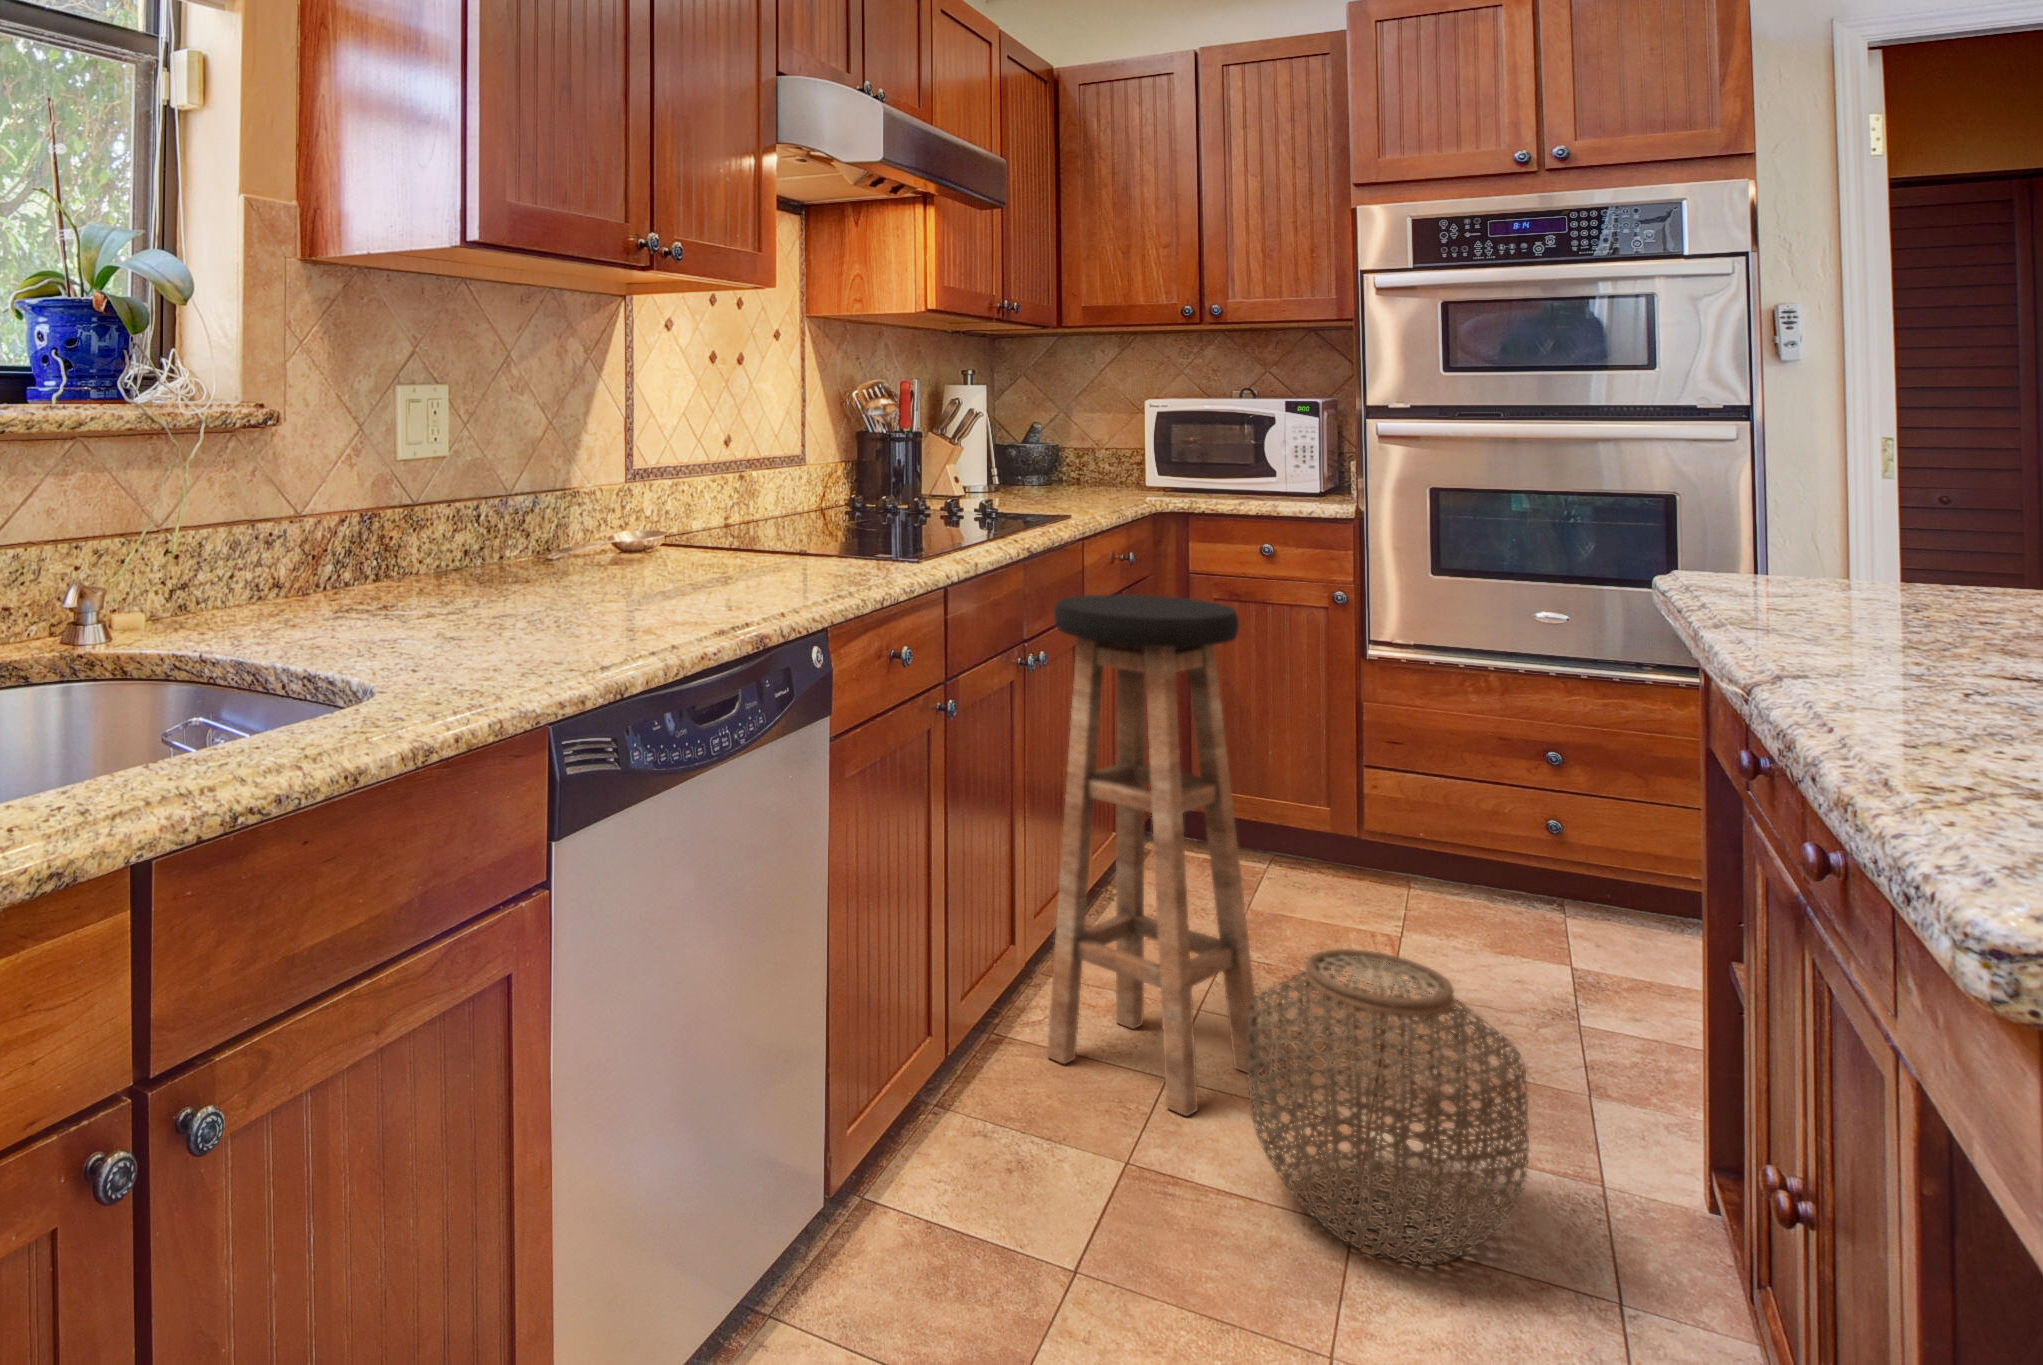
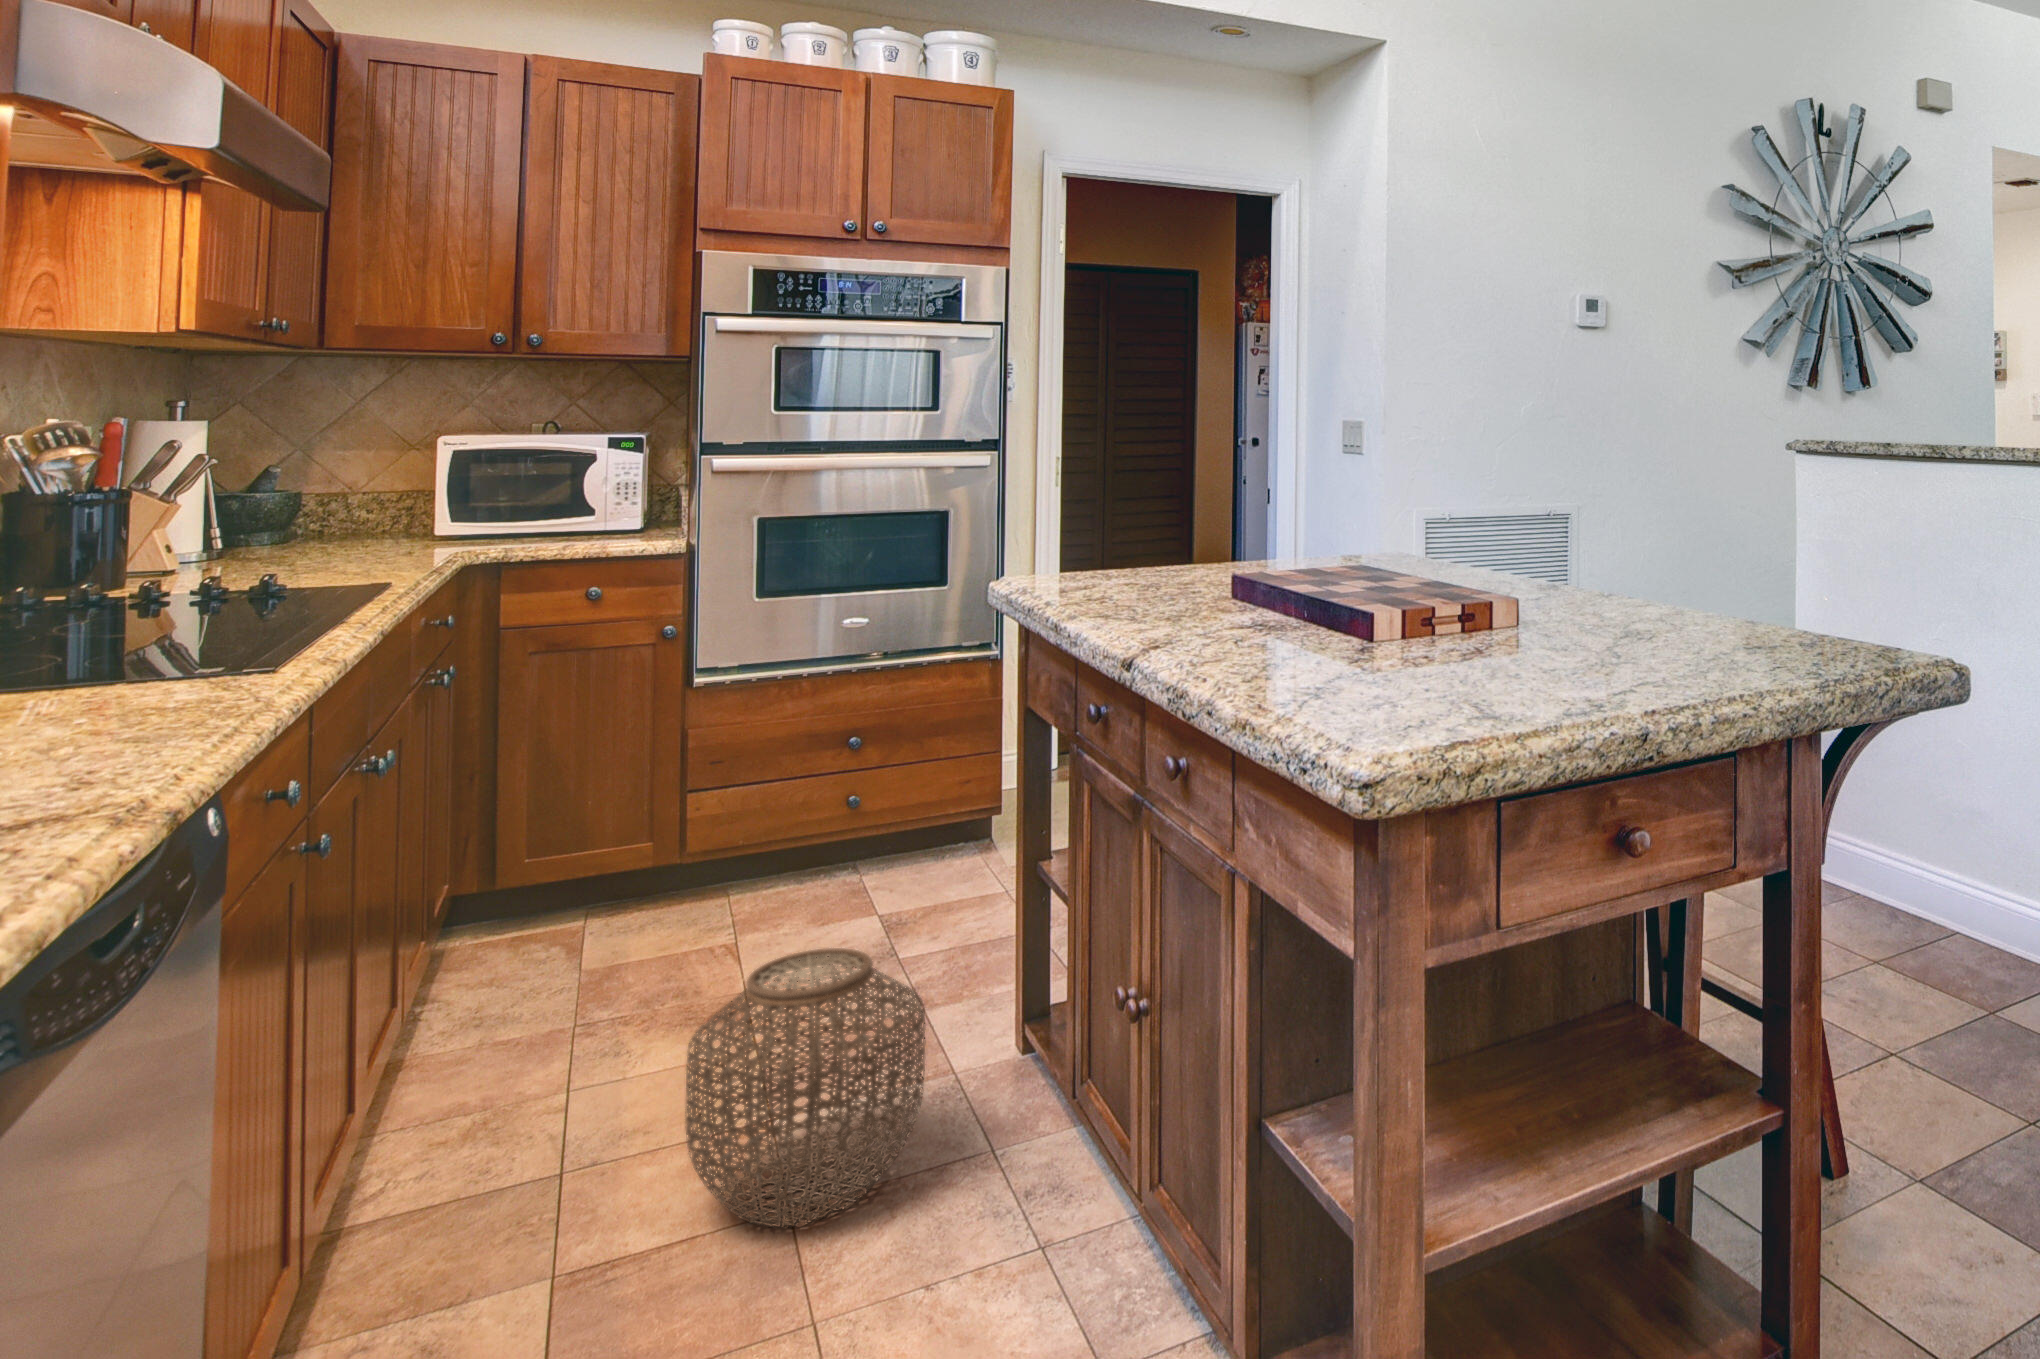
bar stool: present [1047,595,1264,1116] -> none [409,657,655,1220]

